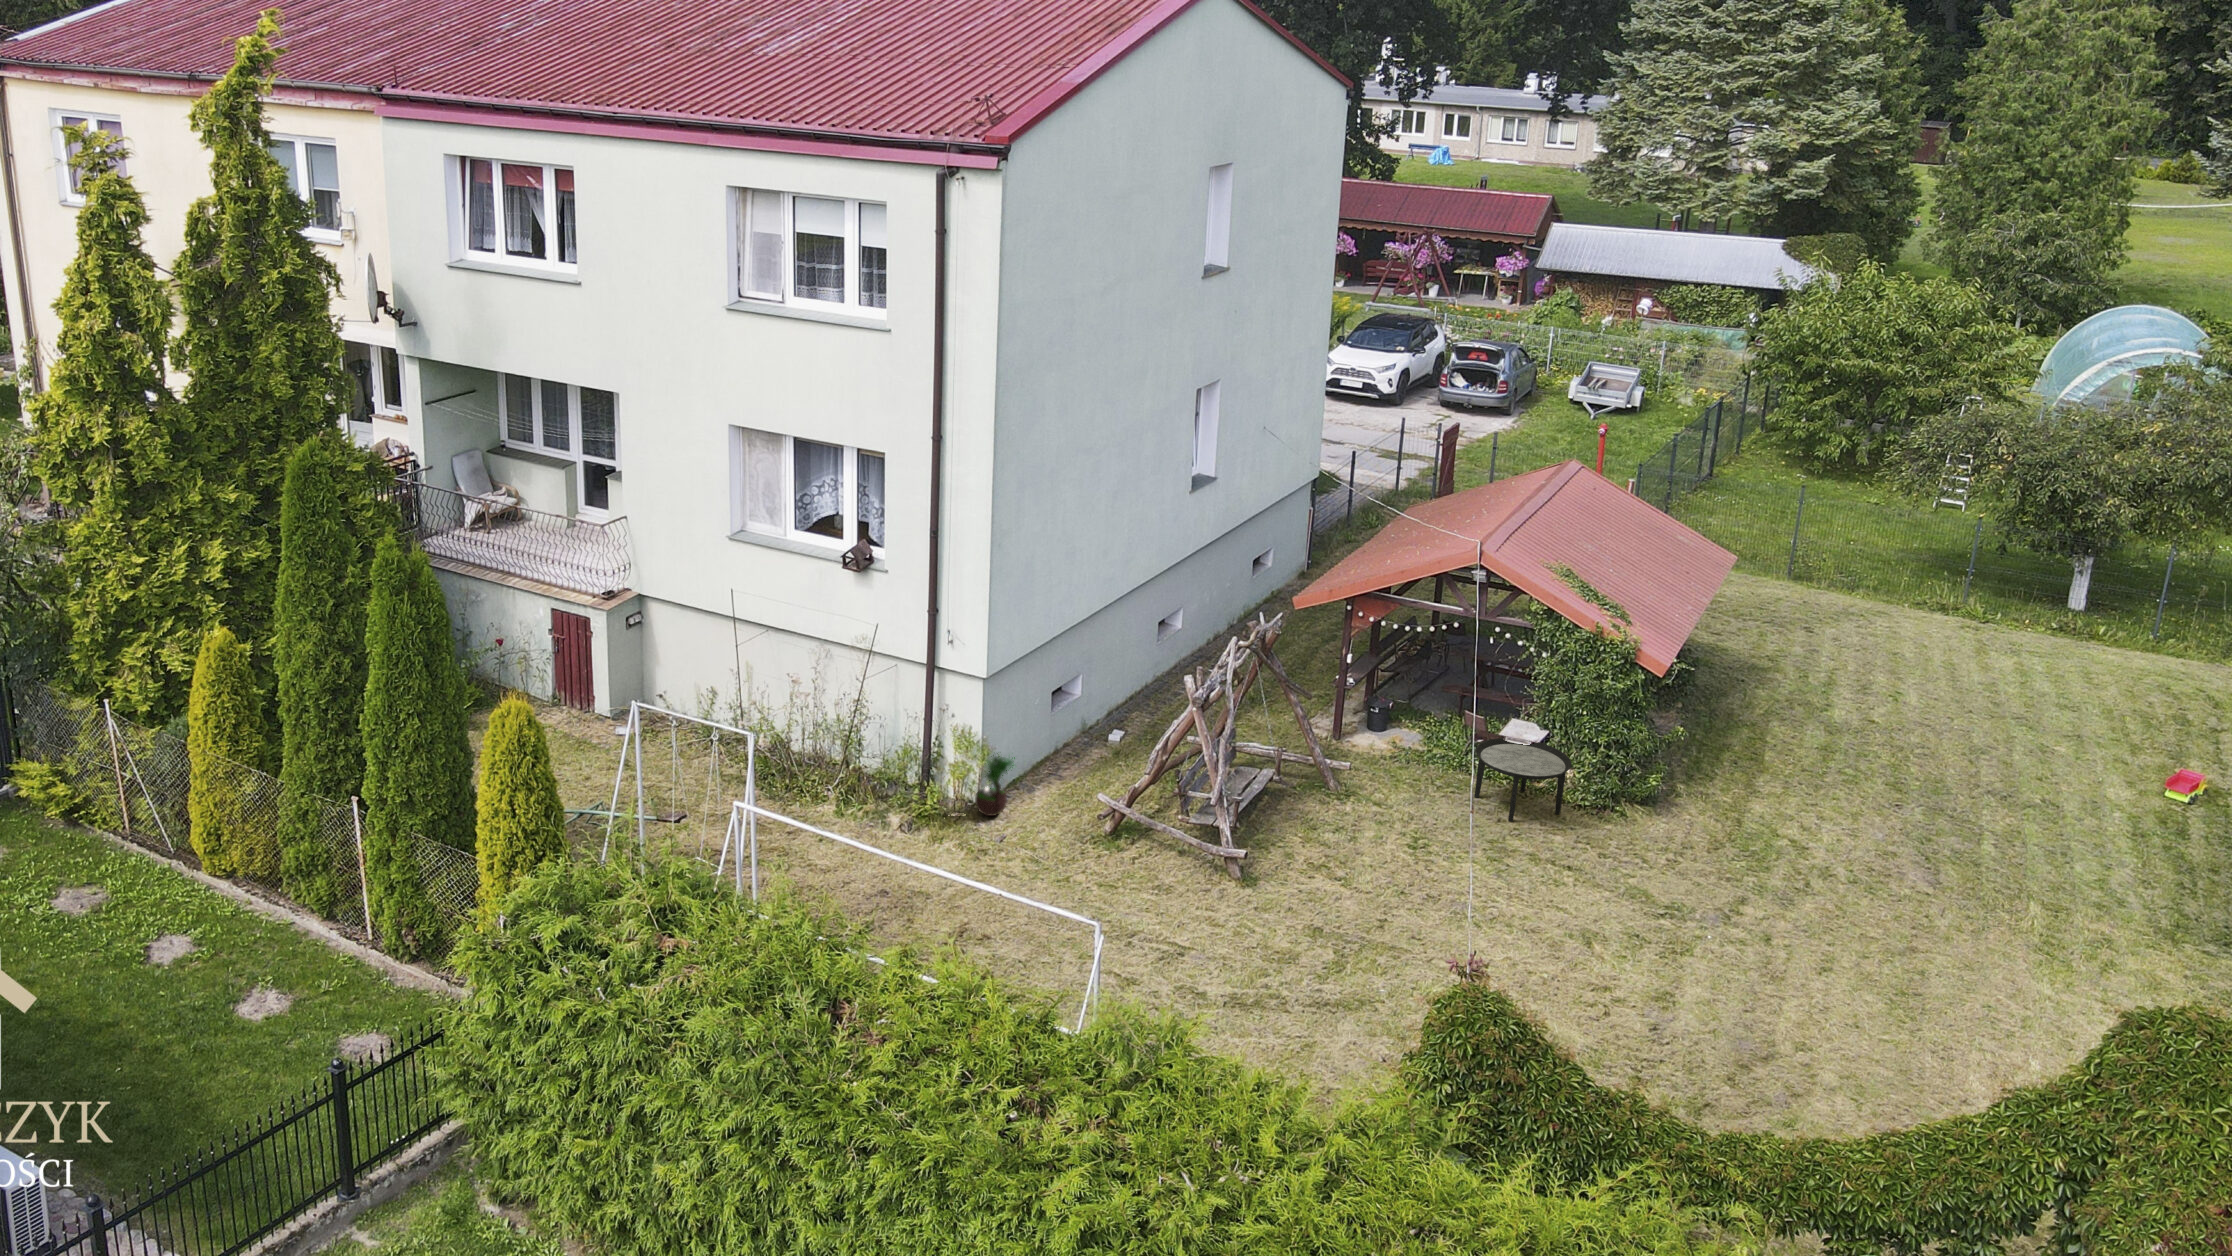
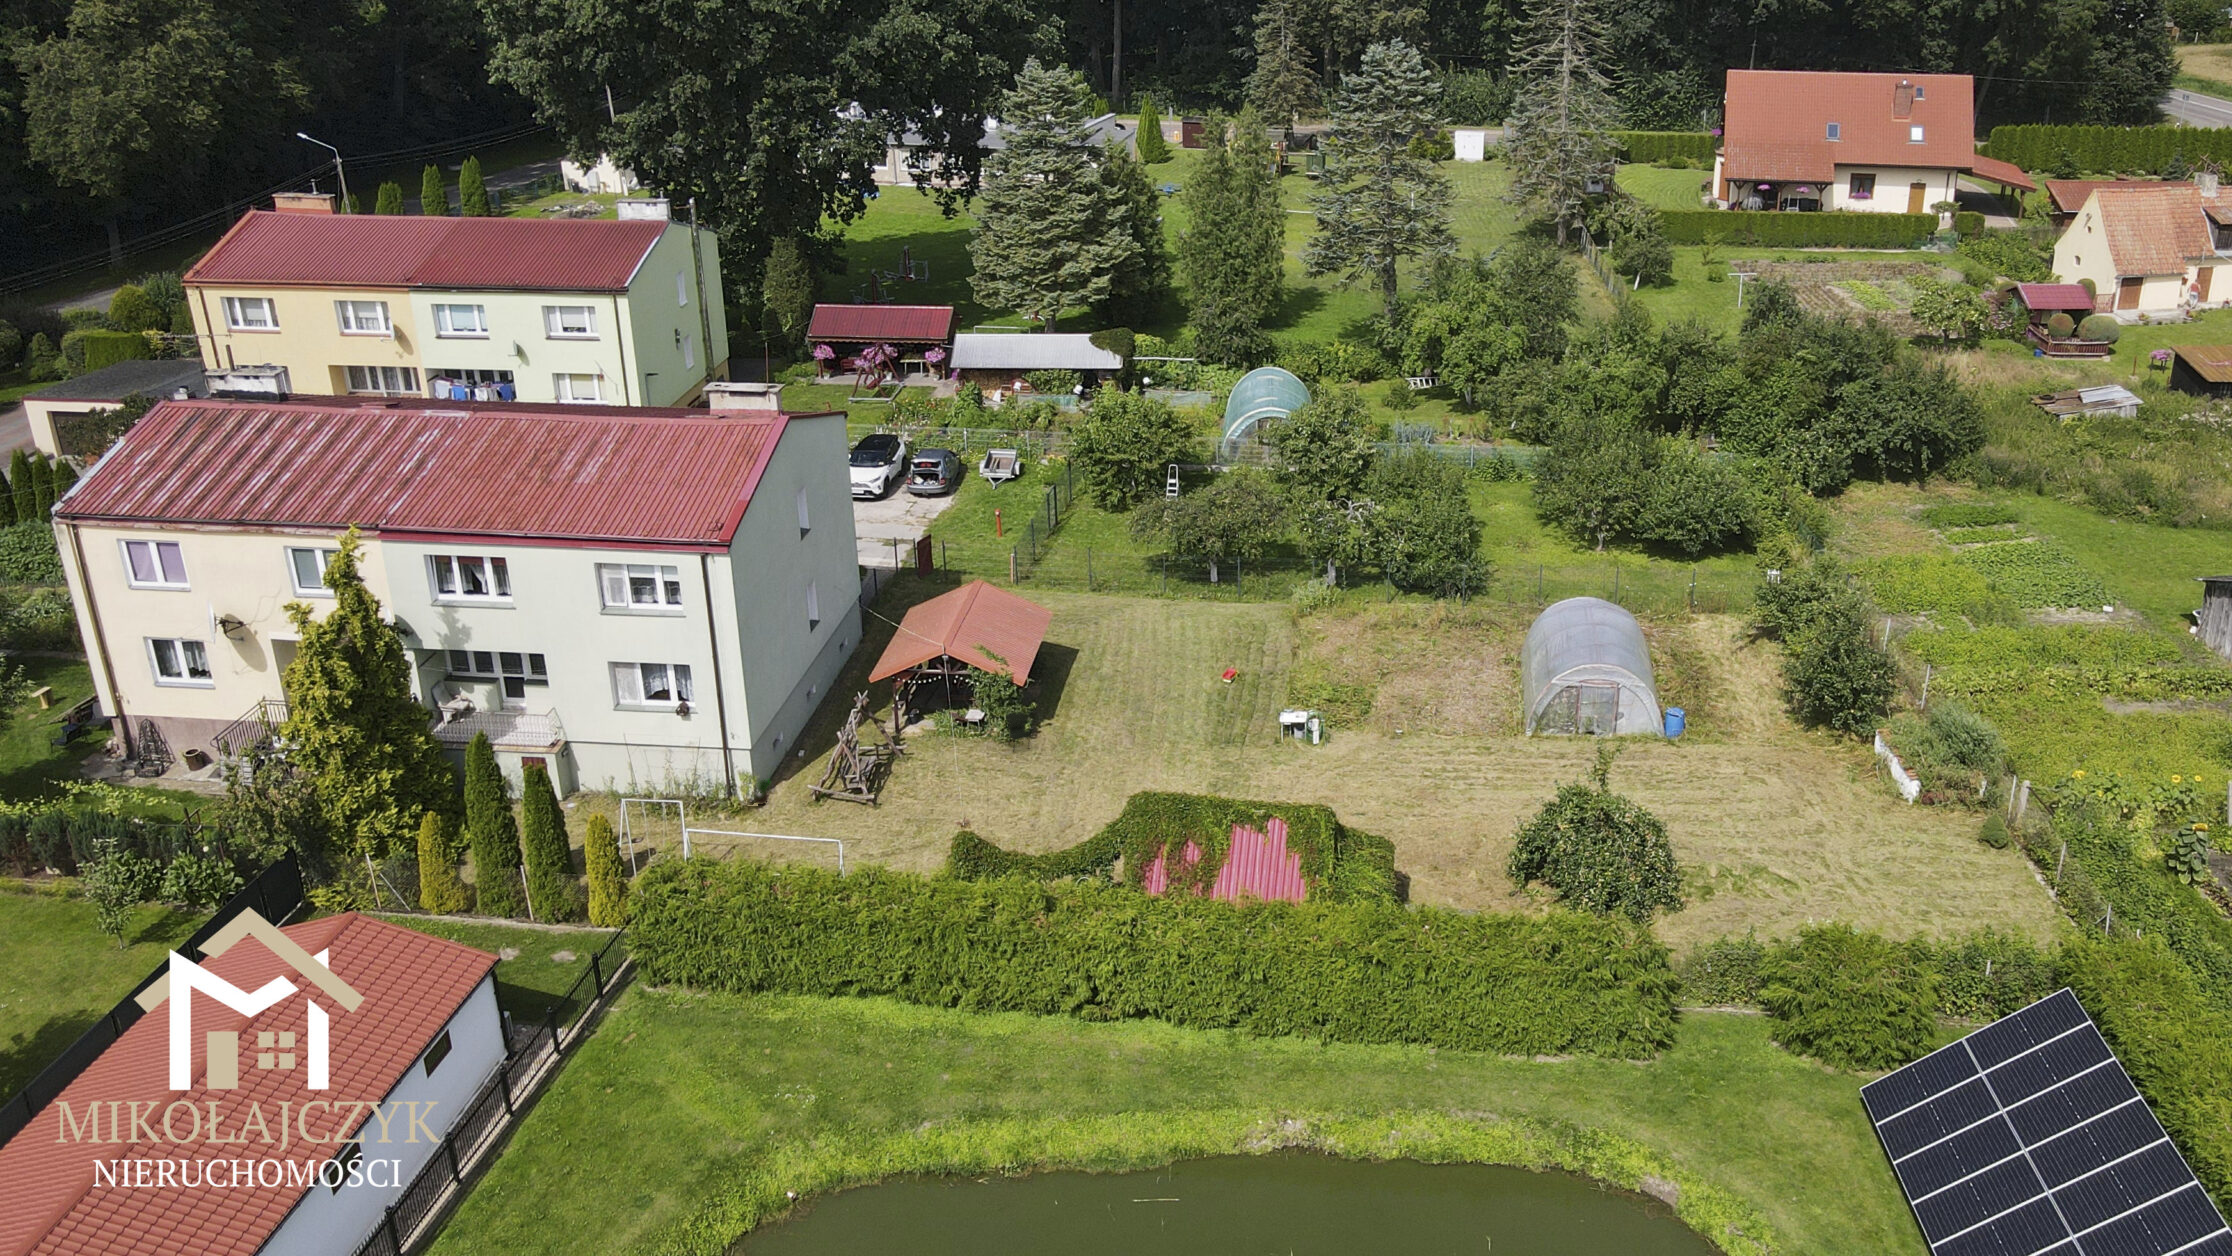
round table: present [1474,738,1572,822] -> none [954,719,992,755]
chair: none [1607,740,1671,841] -> present [1006,712,1030,742]

